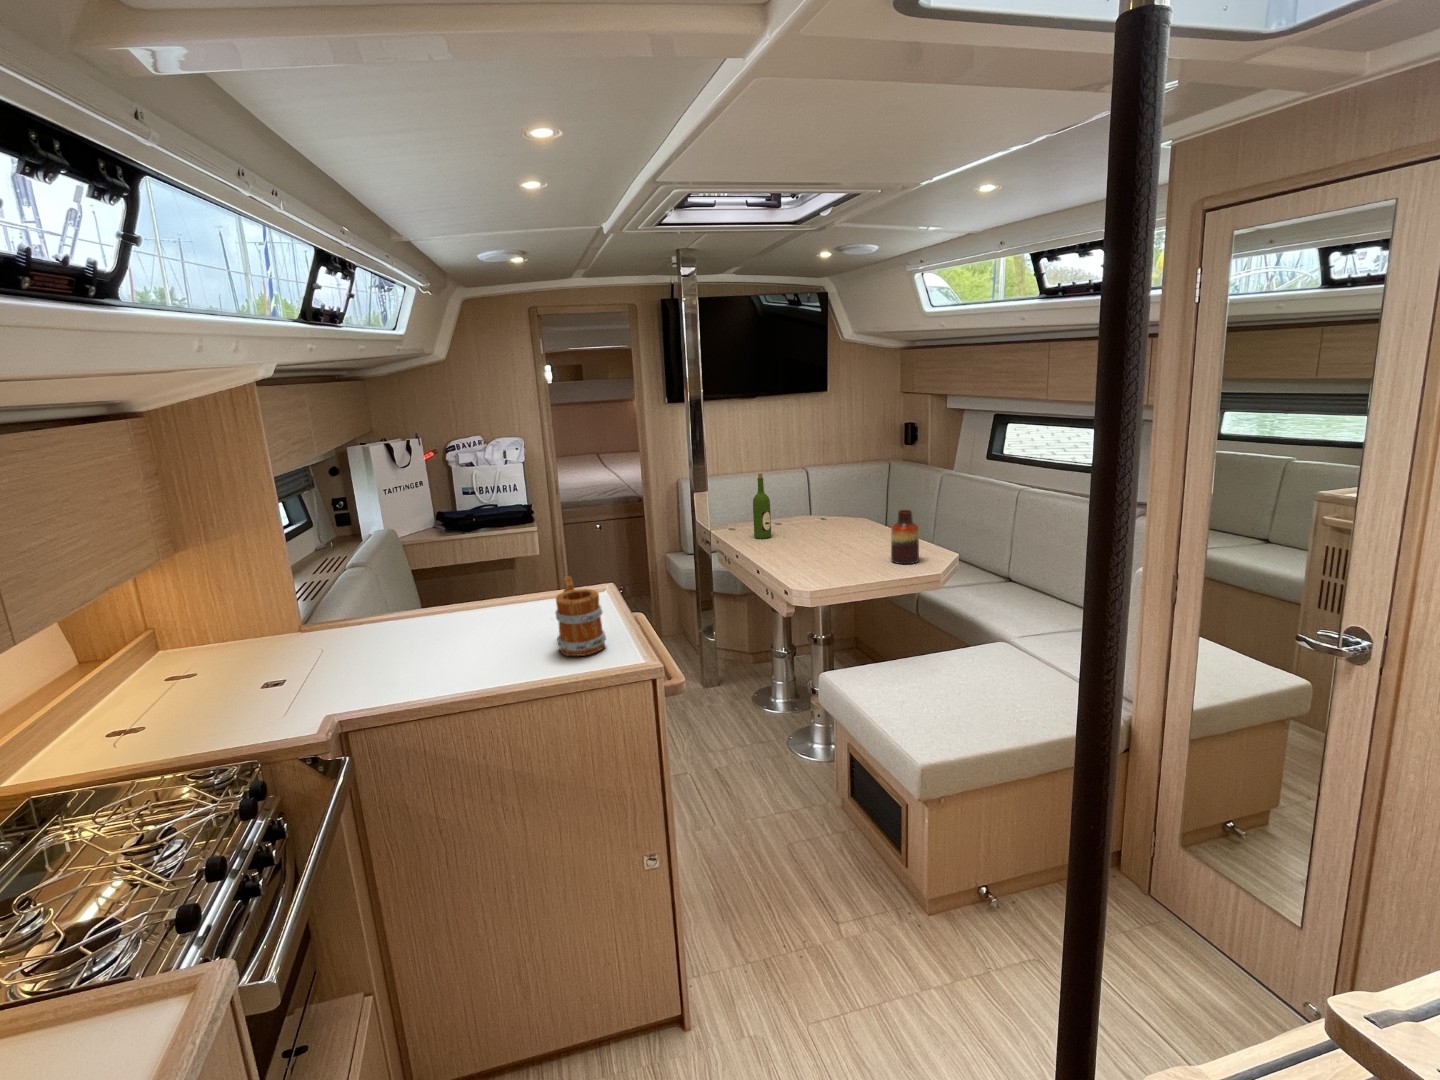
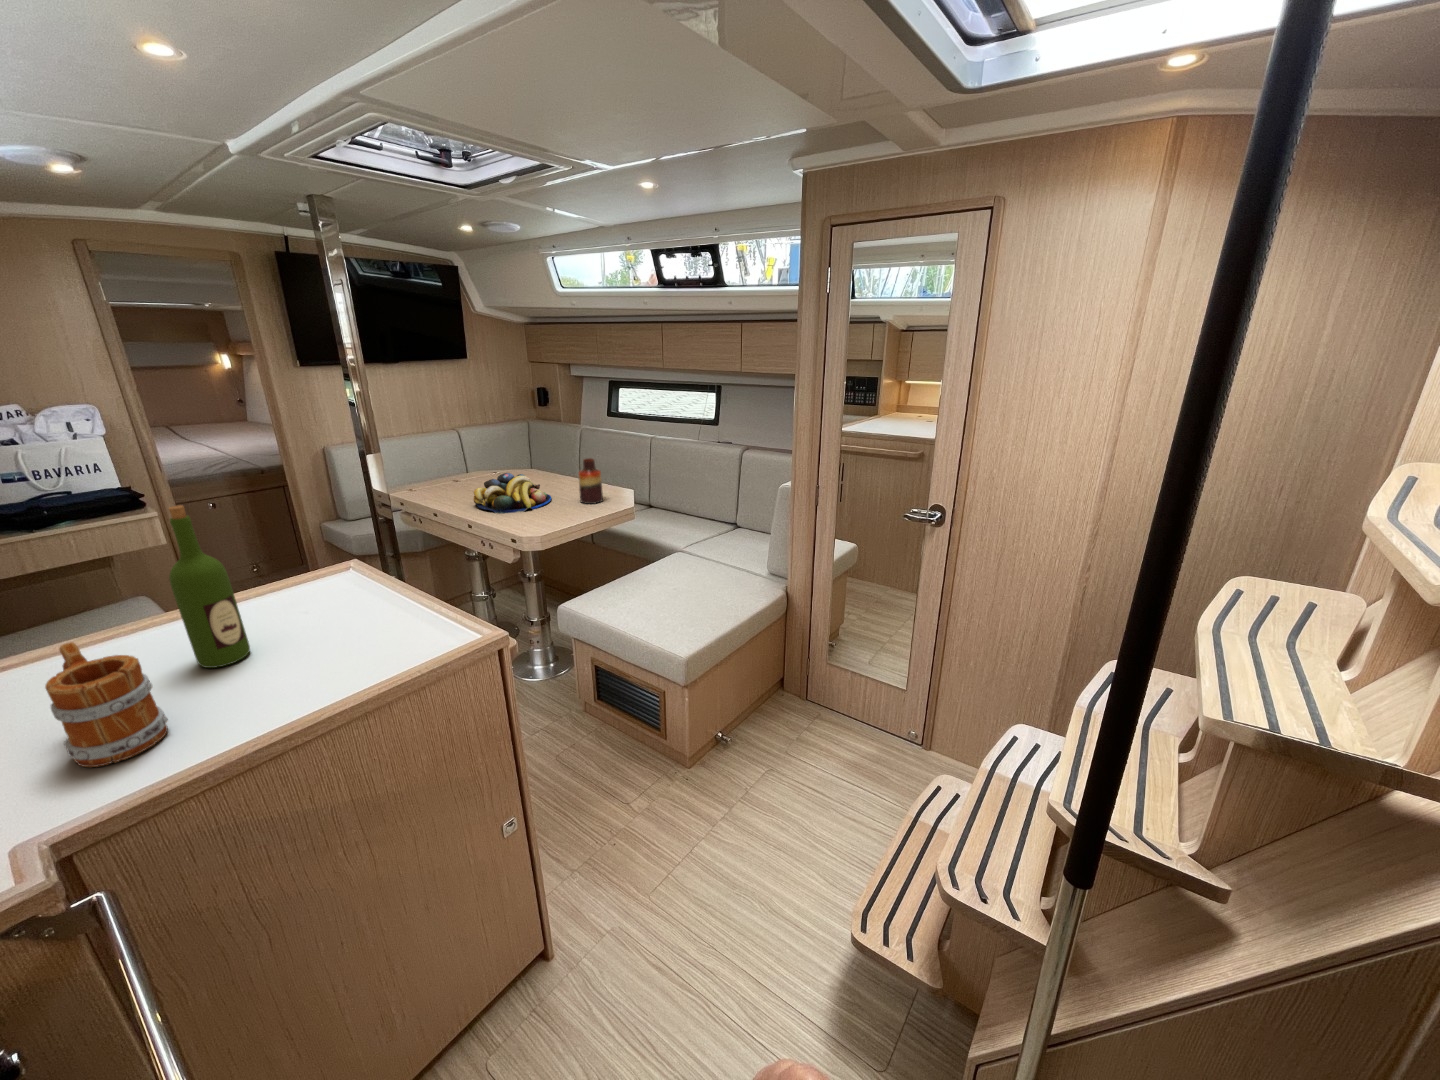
wine bottle: present [753,473,771,539] -> present [169,505,250,668]
fruit bowl: none [779,519,863,564] -> present [473,473,551,514]
mug: present [555,577,606,656] -> present [45,642,168,767]

